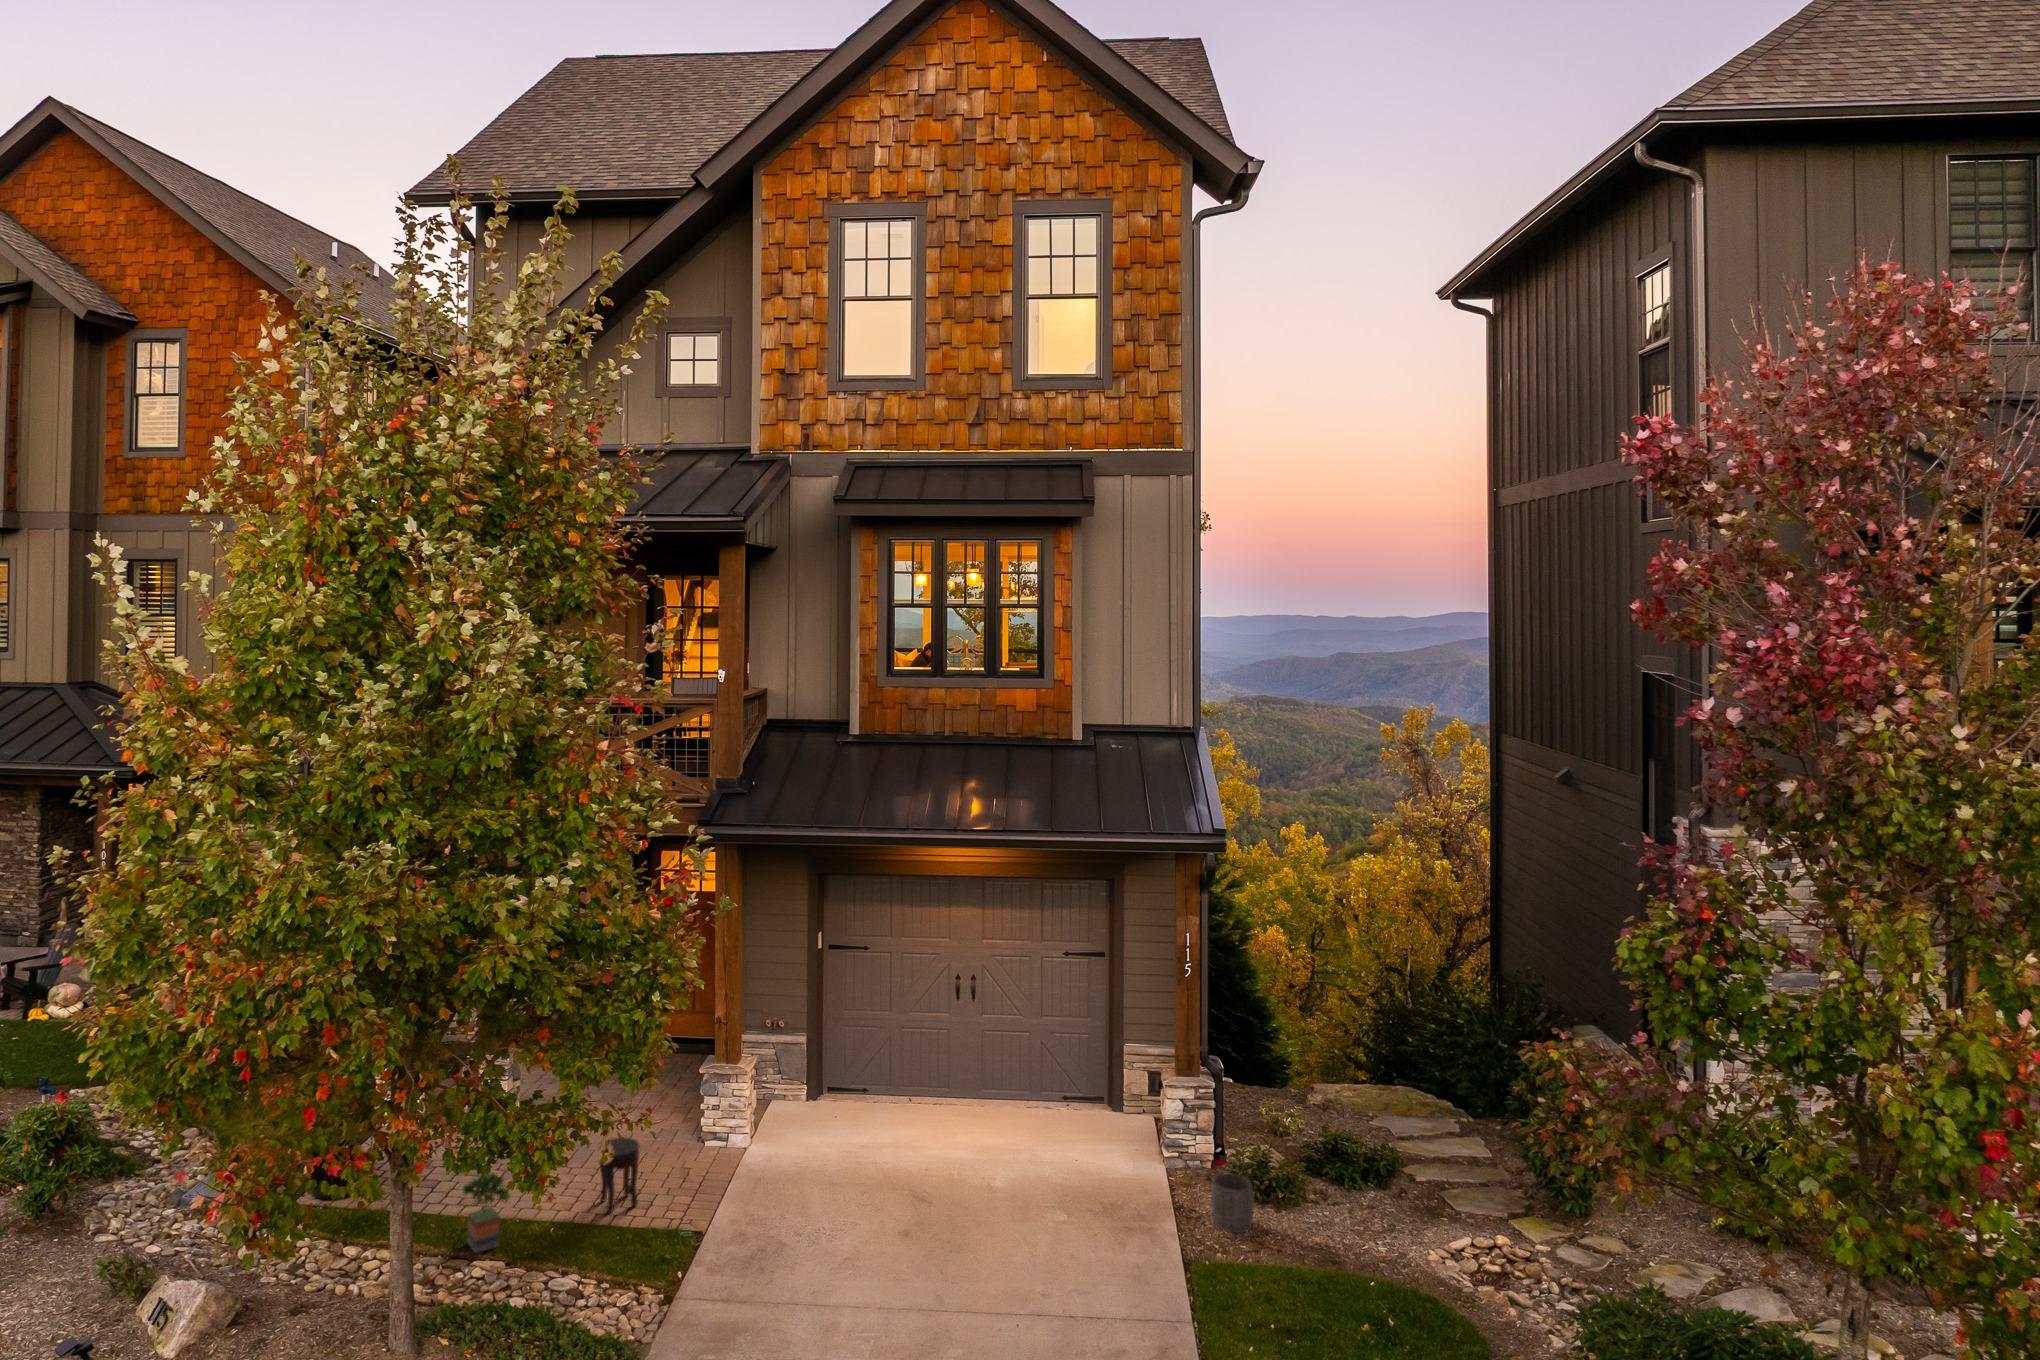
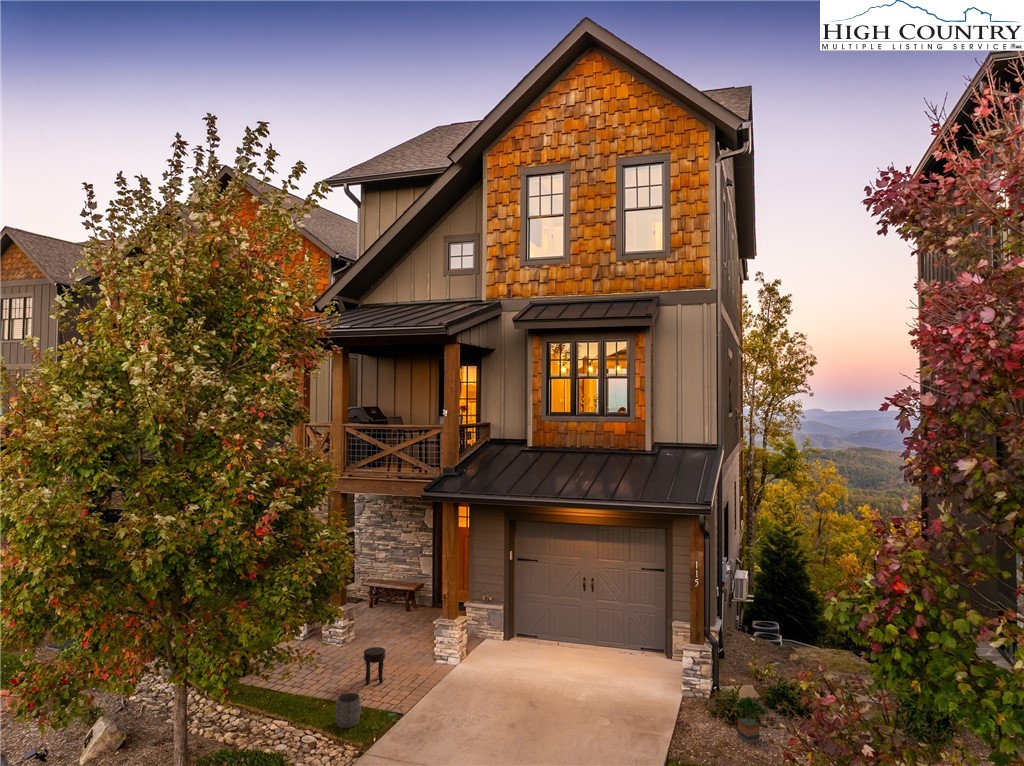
potted tree: present [463,1173,510,1253] -> present [734,697,766,744]
woven basket: present [1211,1174,1254,1233] -> present [335,693,361,728]

